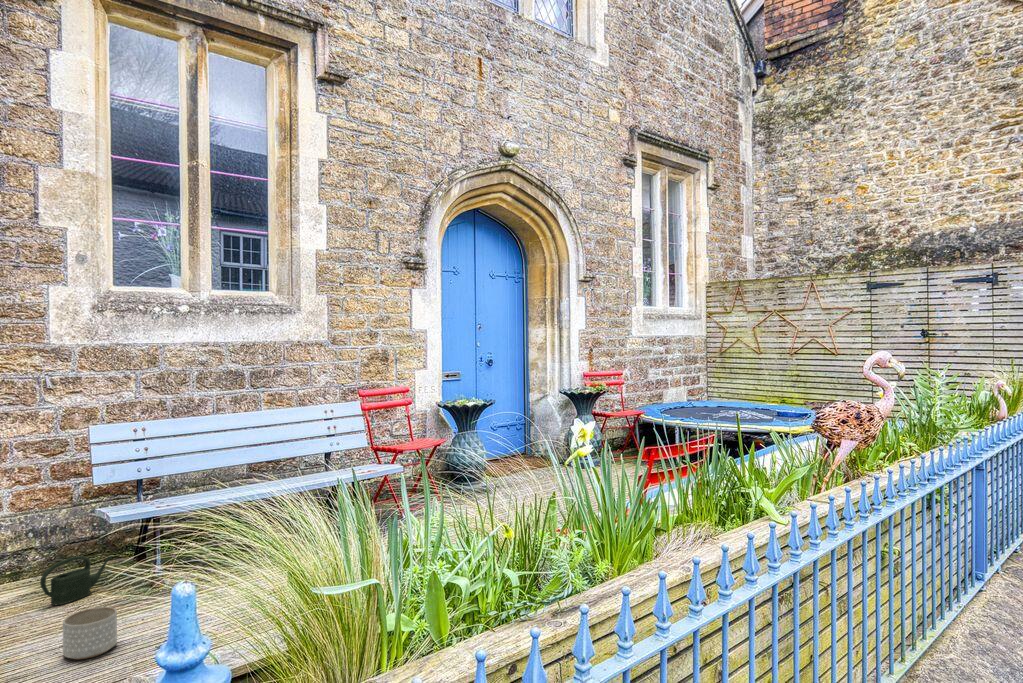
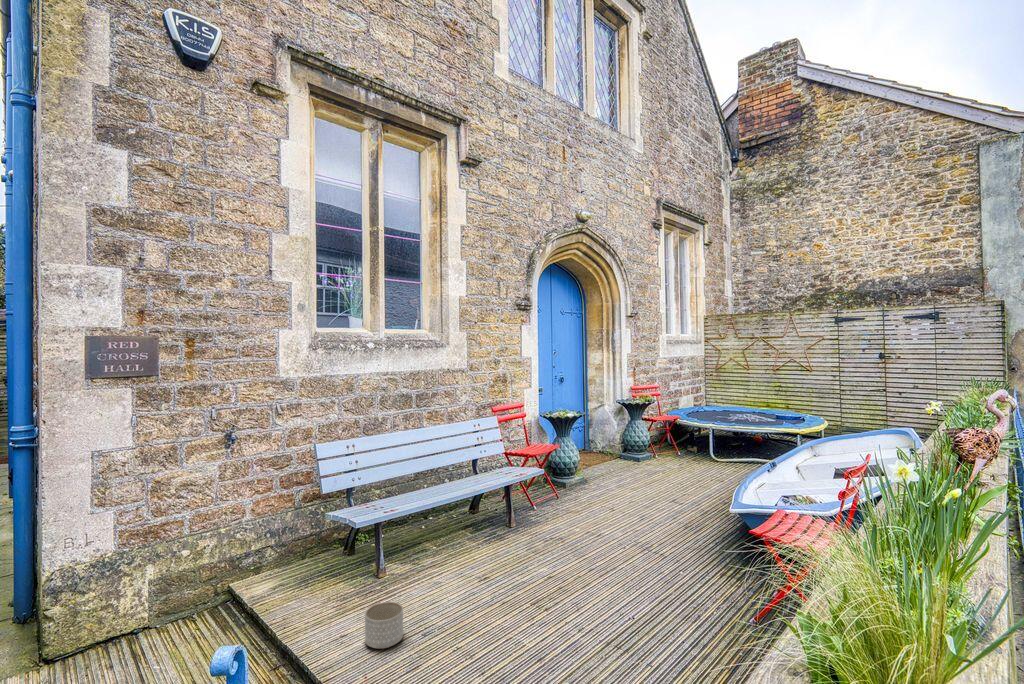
watering can: present [40,556,112,605] -> none [306,552,347,597]

